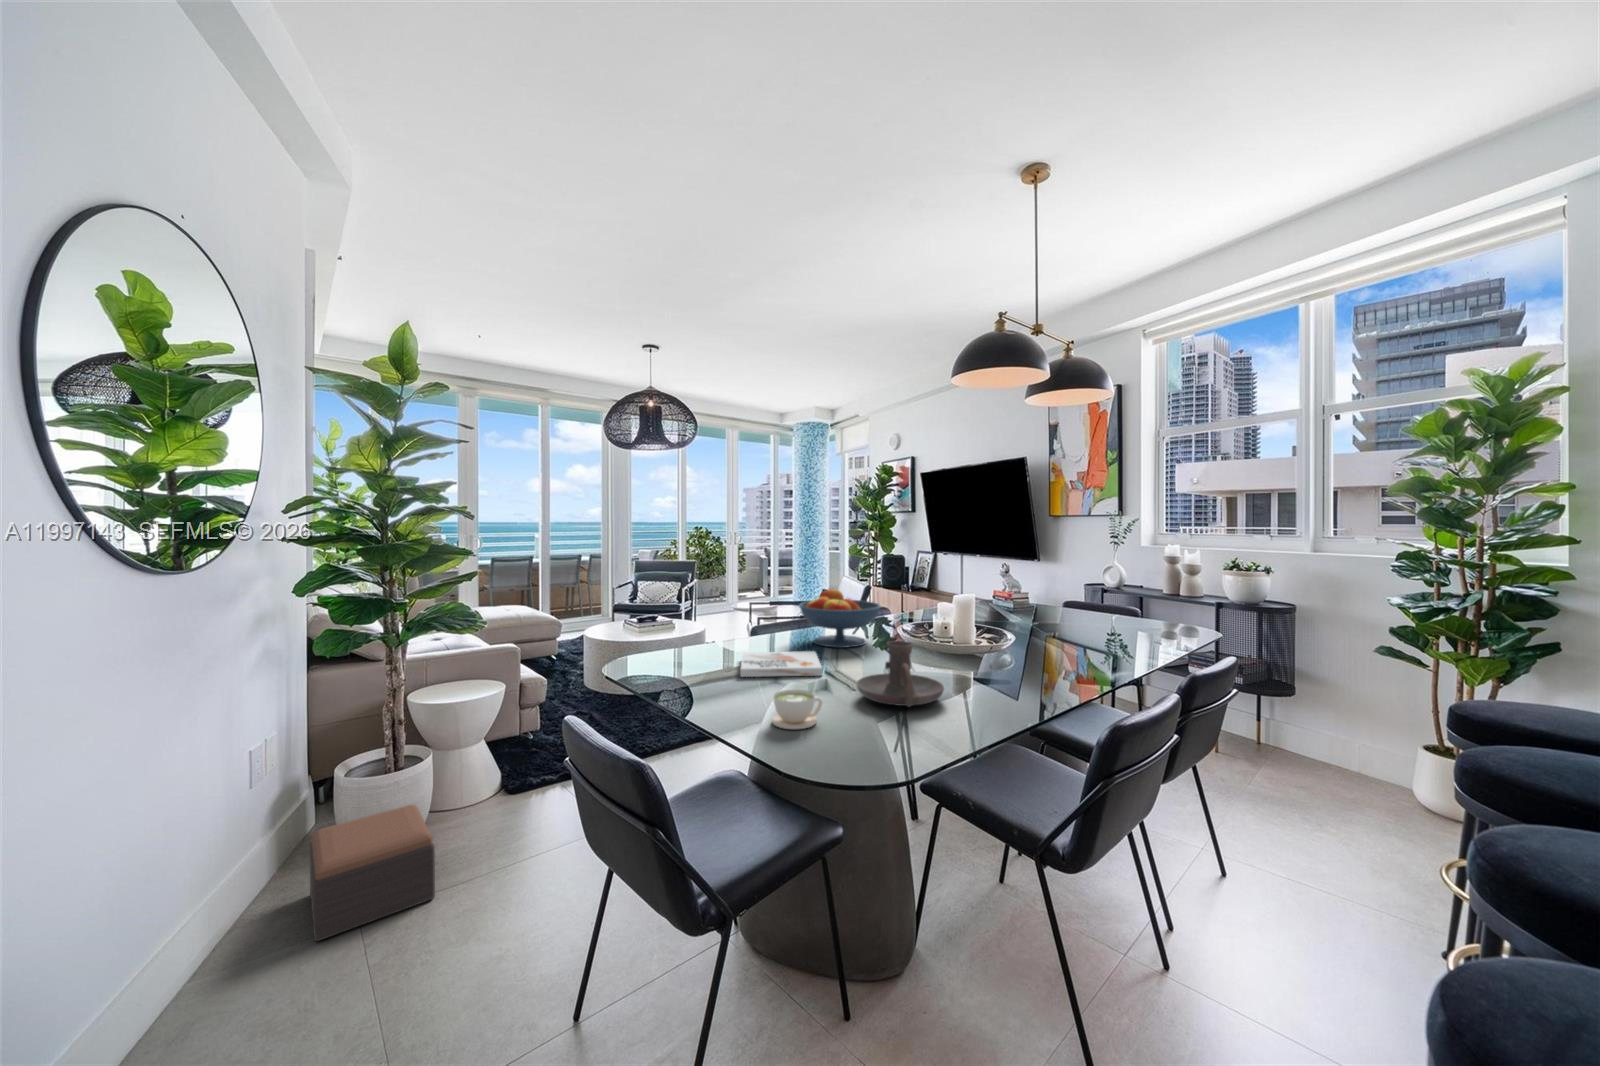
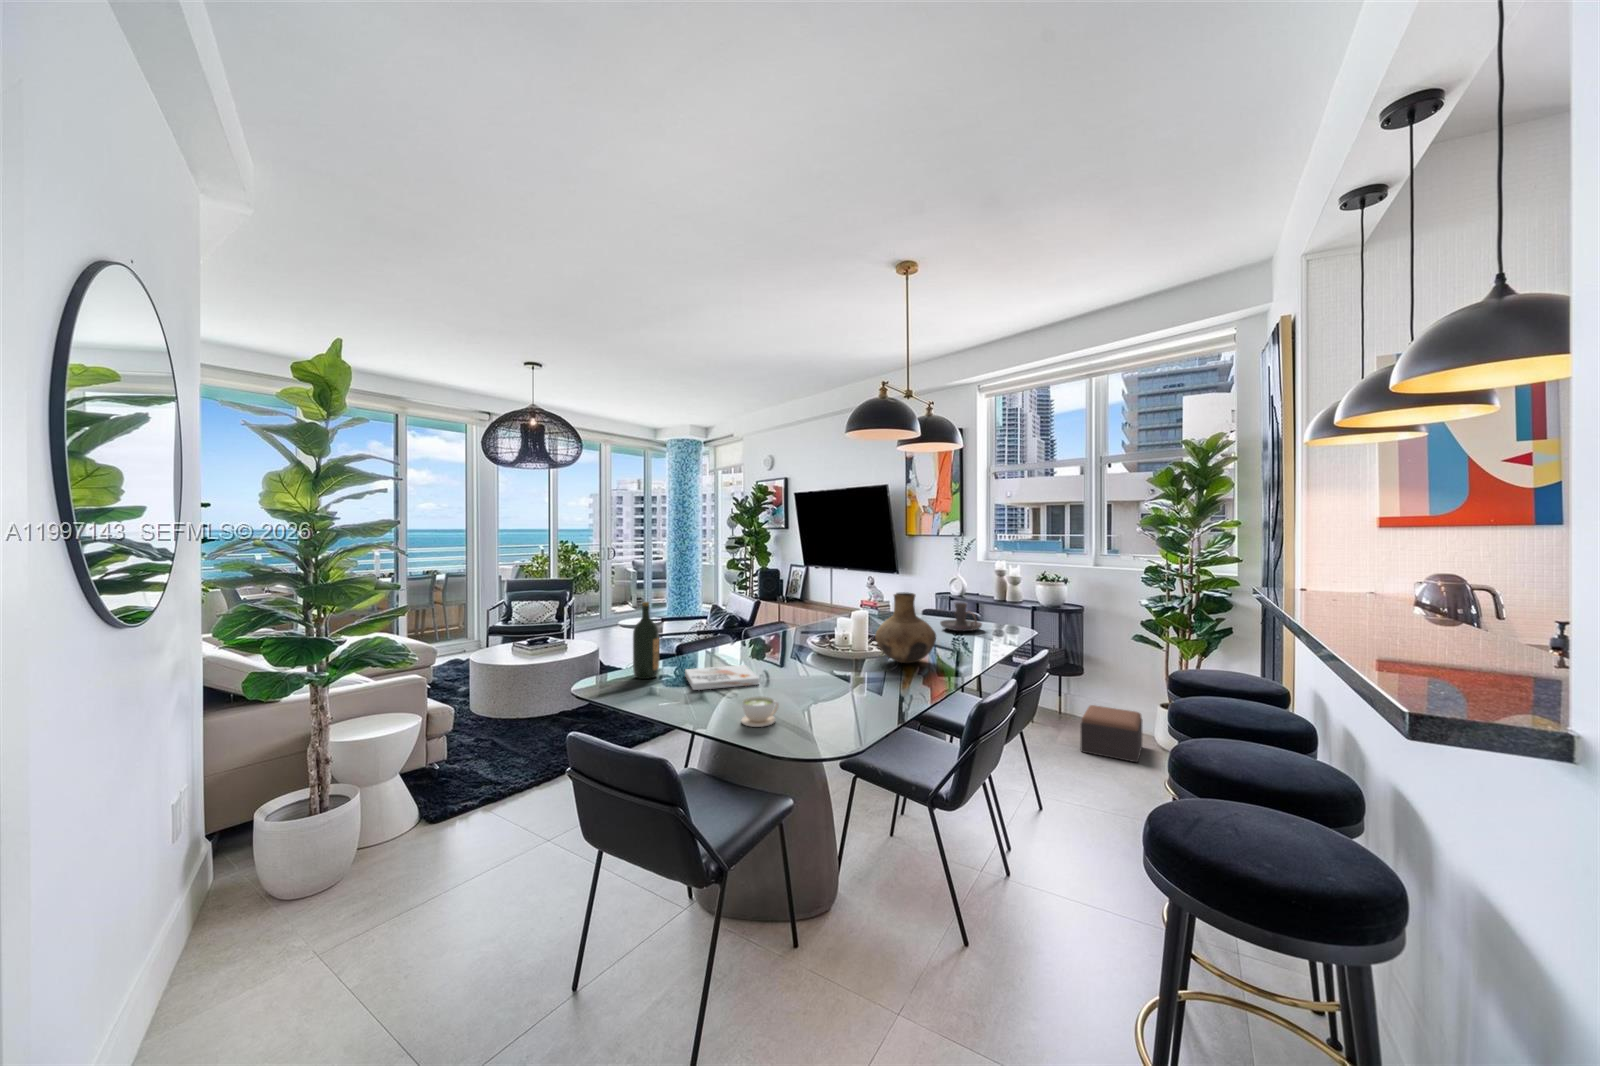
vase: none [981,570,1065,662] -> present [875,592,936,663]
wine bottle: none [685,572,715,661] -> present [633,602,659,679]
fruit bowl: present [799,589,881,648] -> none [724,610,793,660]
candle holder: present [857,641,944,707] -> present [940,603,982,631]
footstool: present [310,805,435,941] -> present [1080,705,1142,762]

